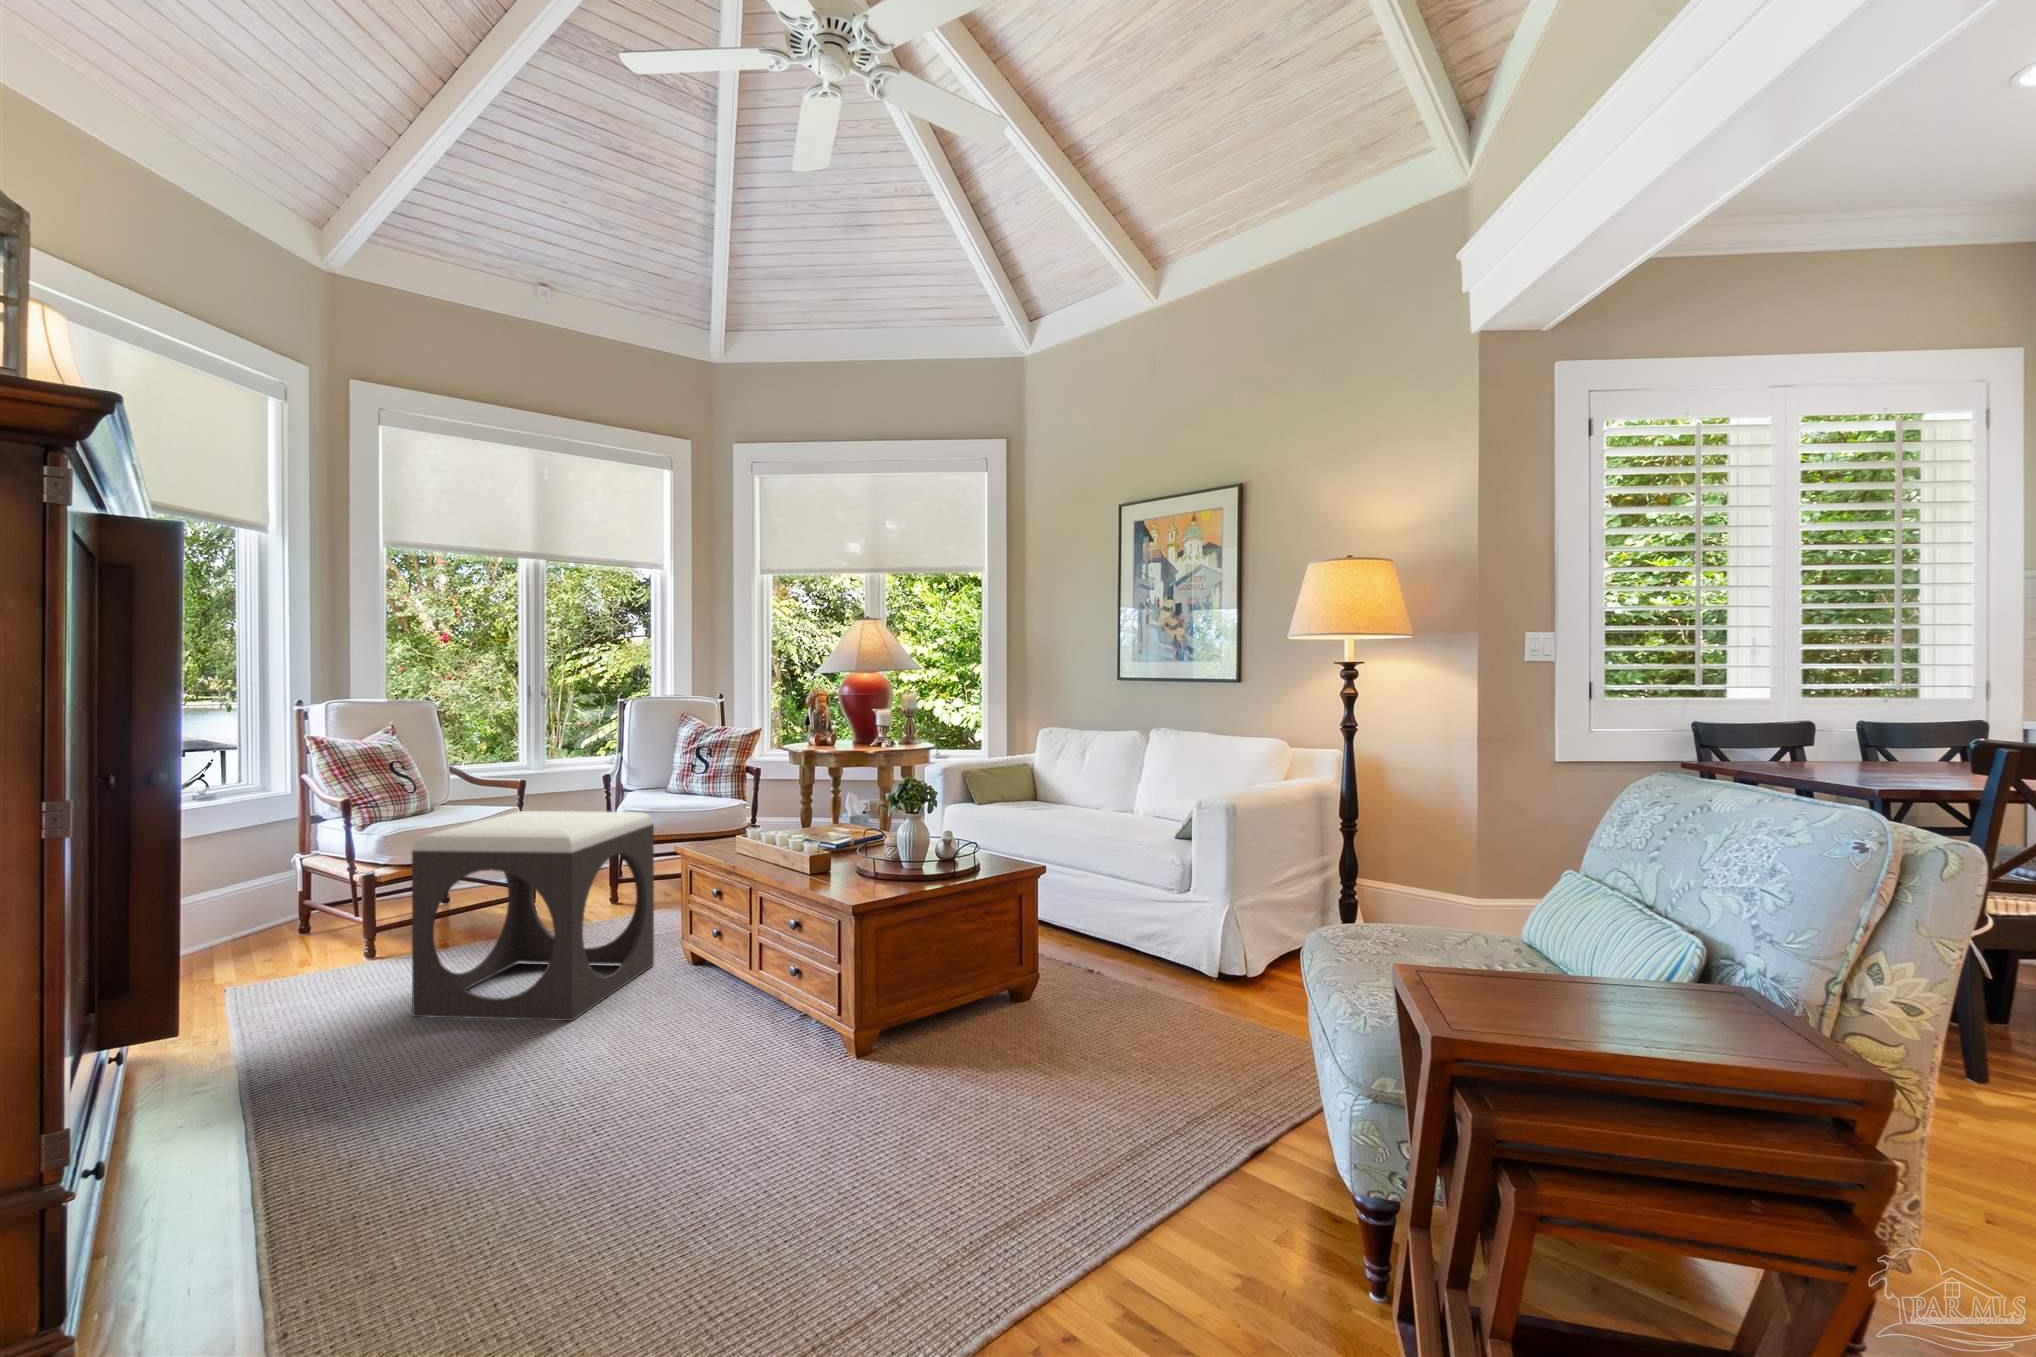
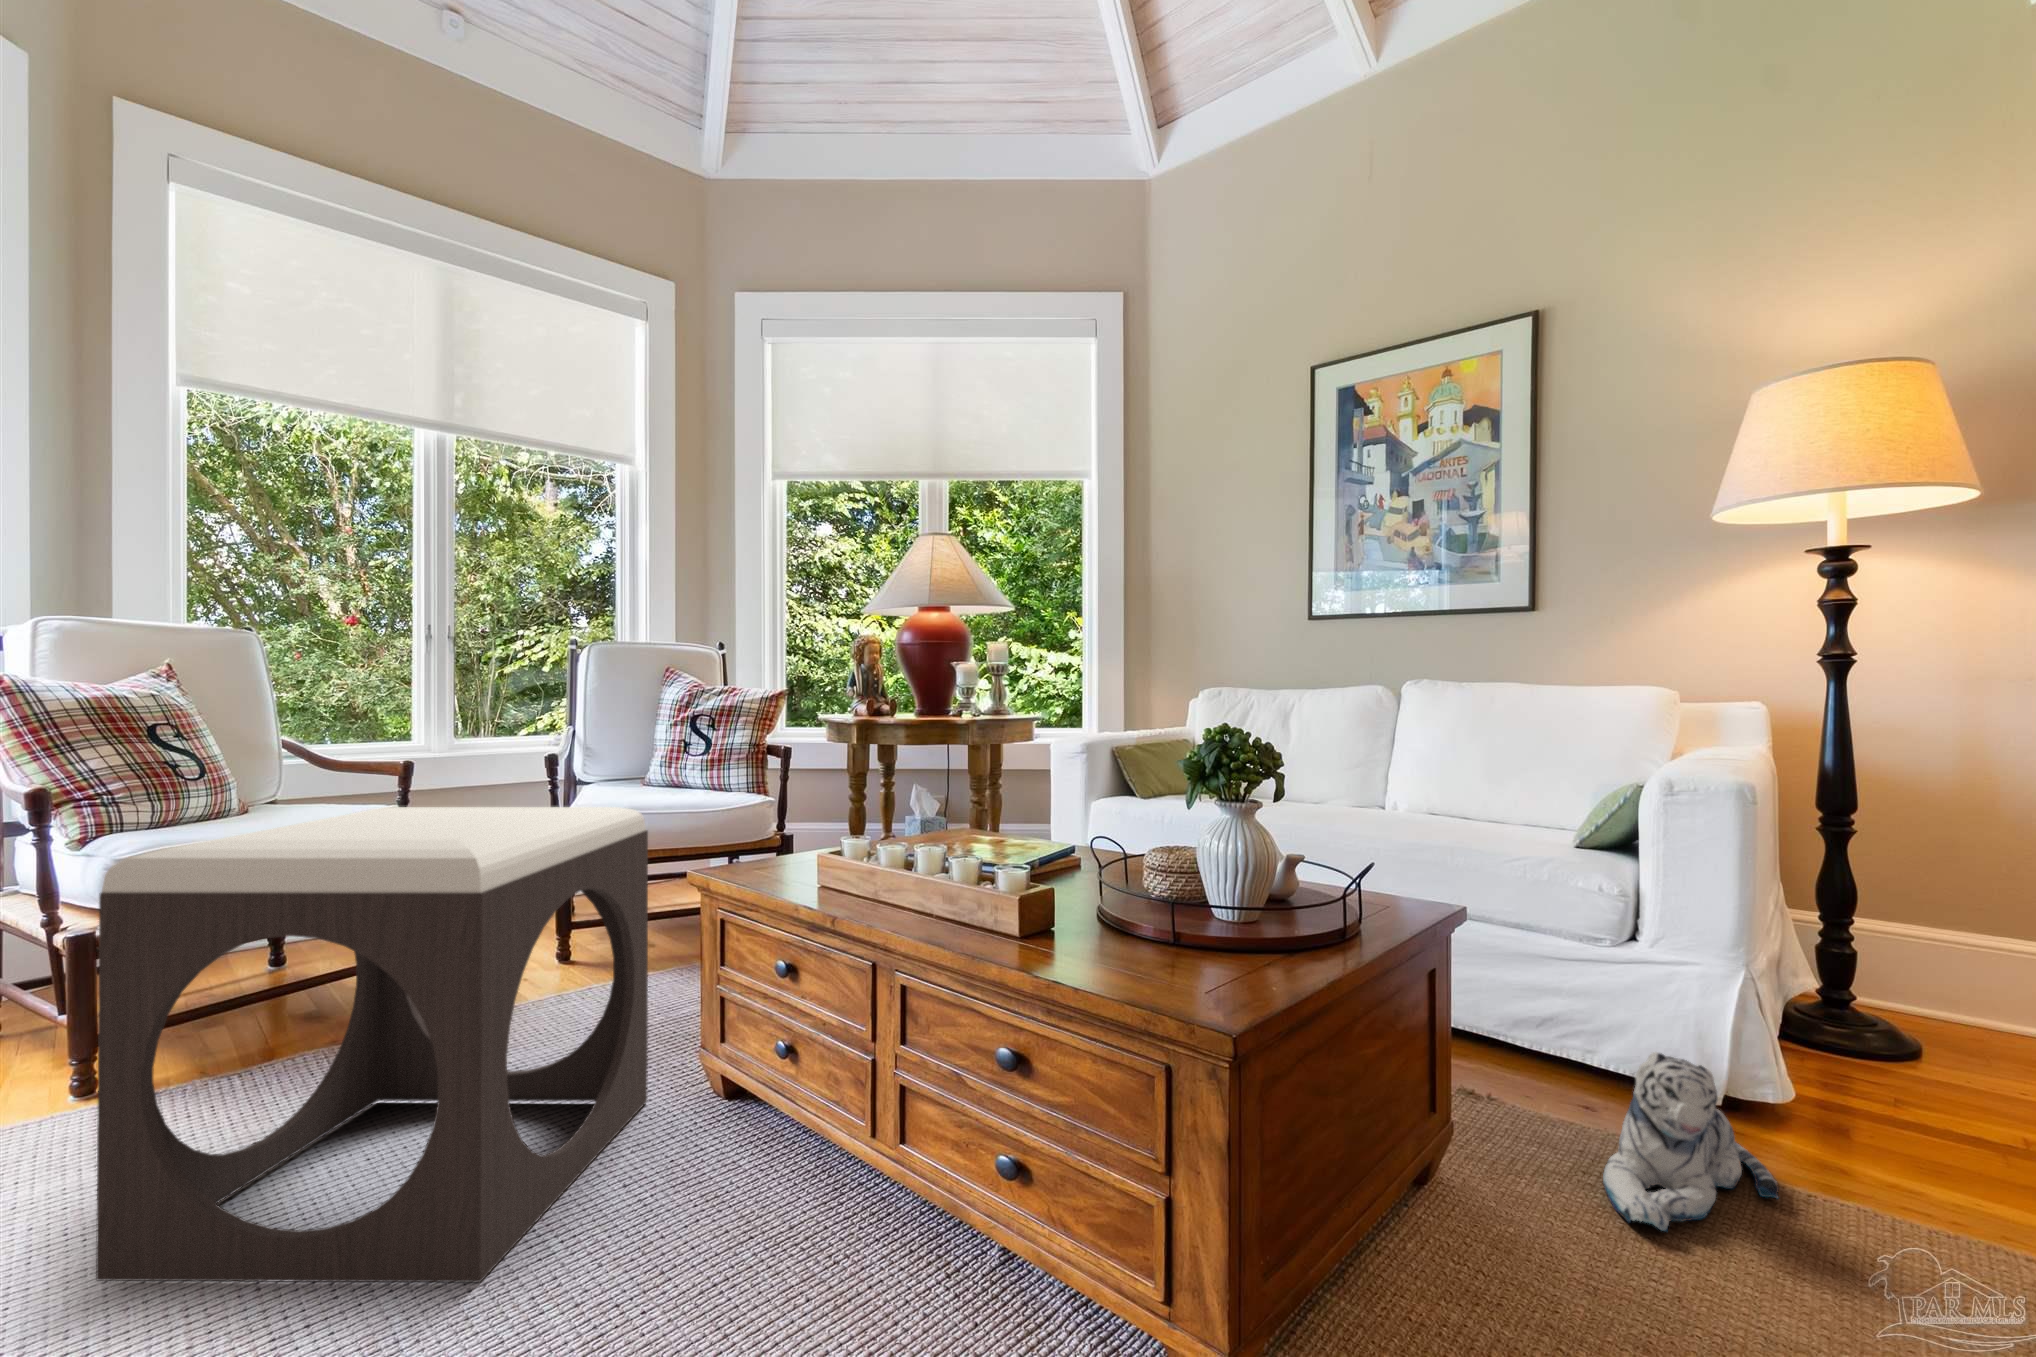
plush toy: none [1095,938,1194,1018] -> present [1603,1052,1779,1231]

